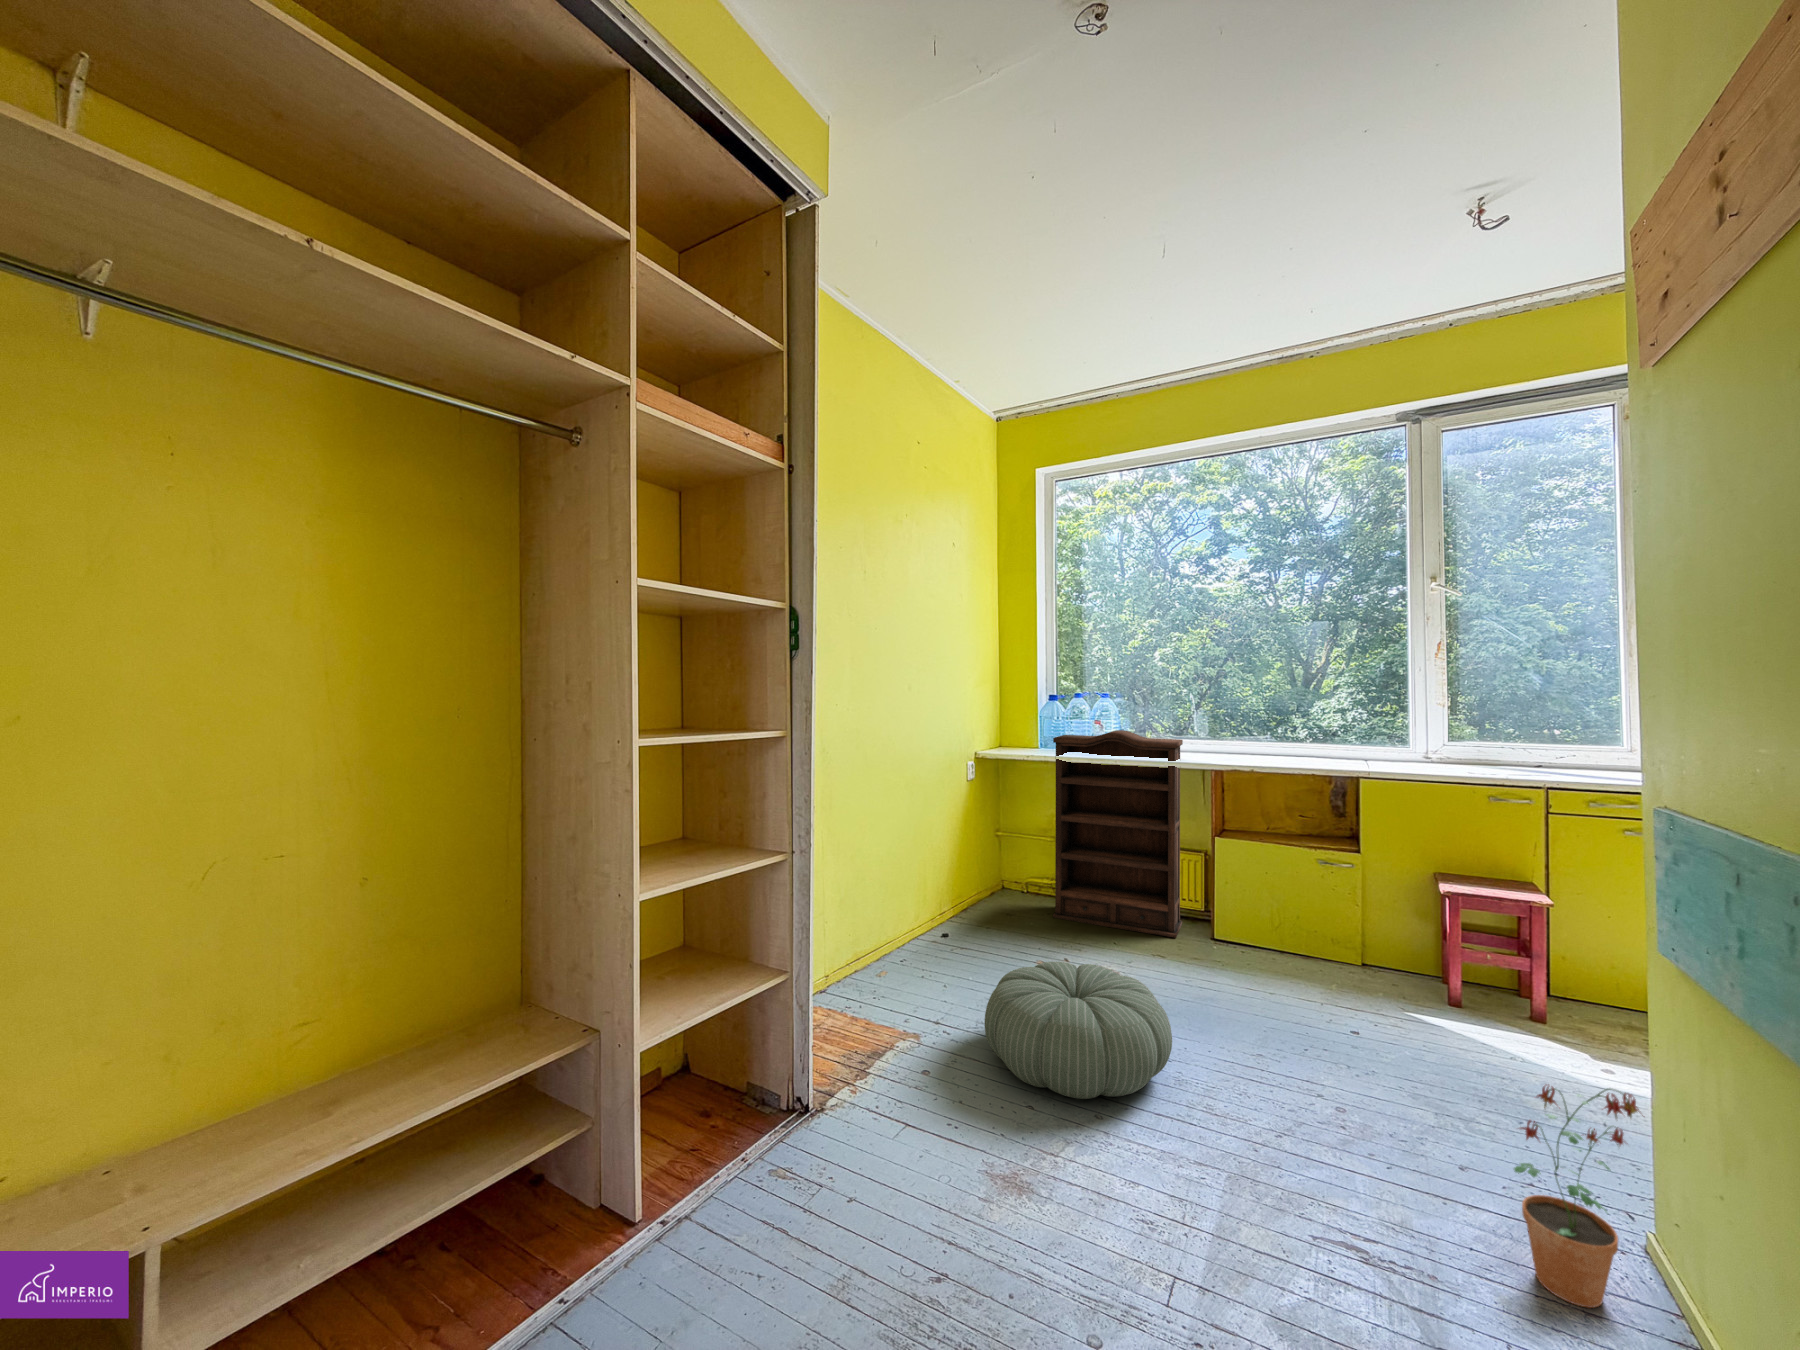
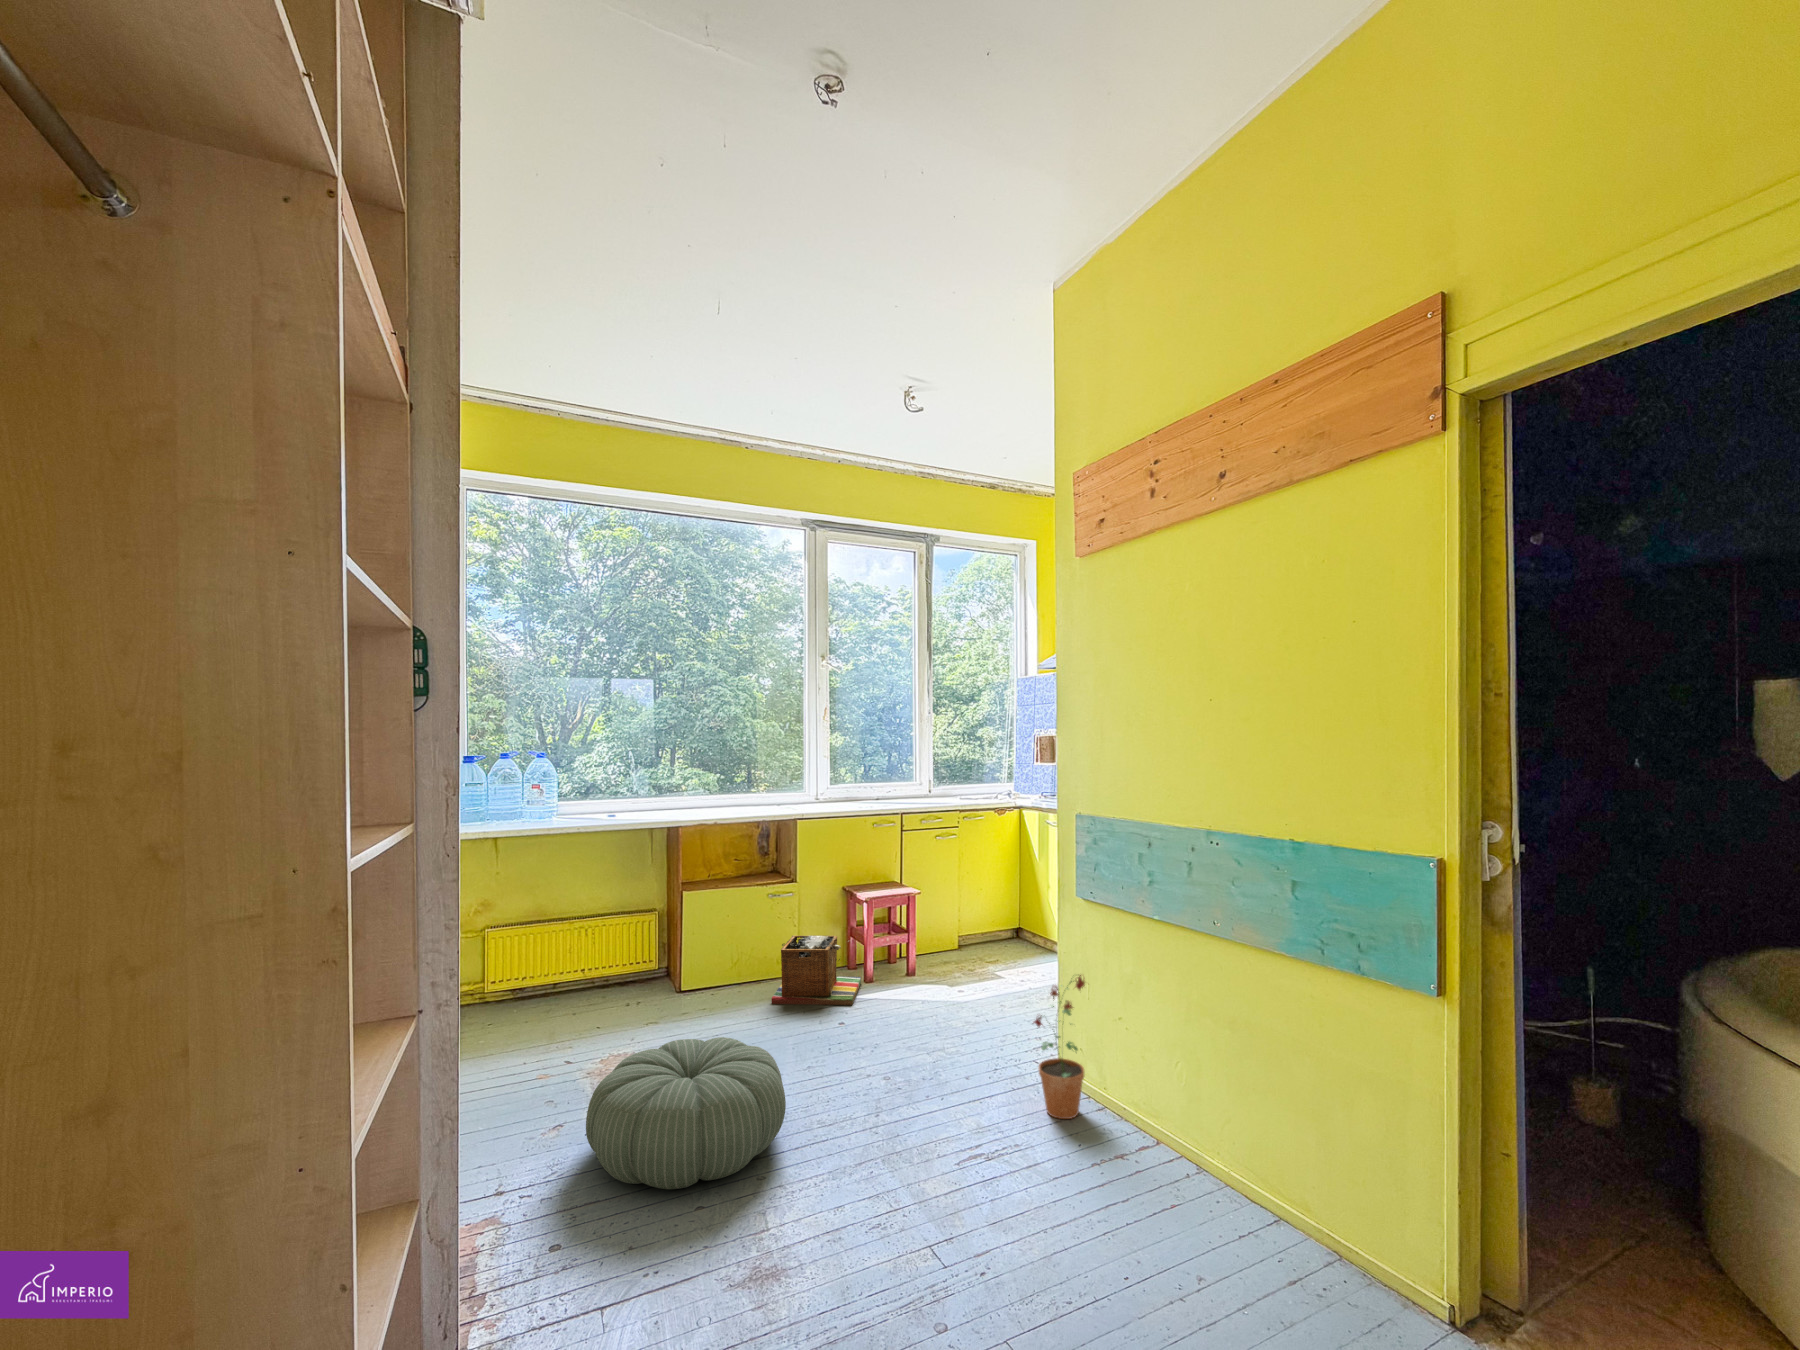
bookshelf: present [1053,730,1183,938] -> none [499,792,646,1029]
laundry basket: none [1296,919,1437,1021] -> present [772,936,861,1005]

